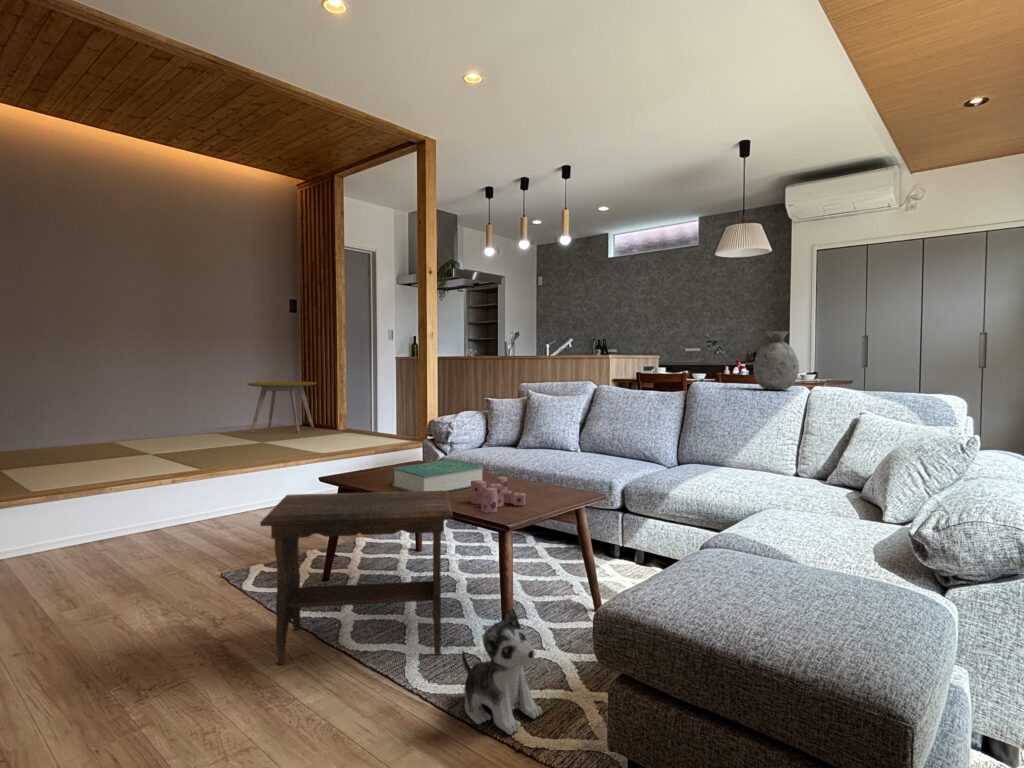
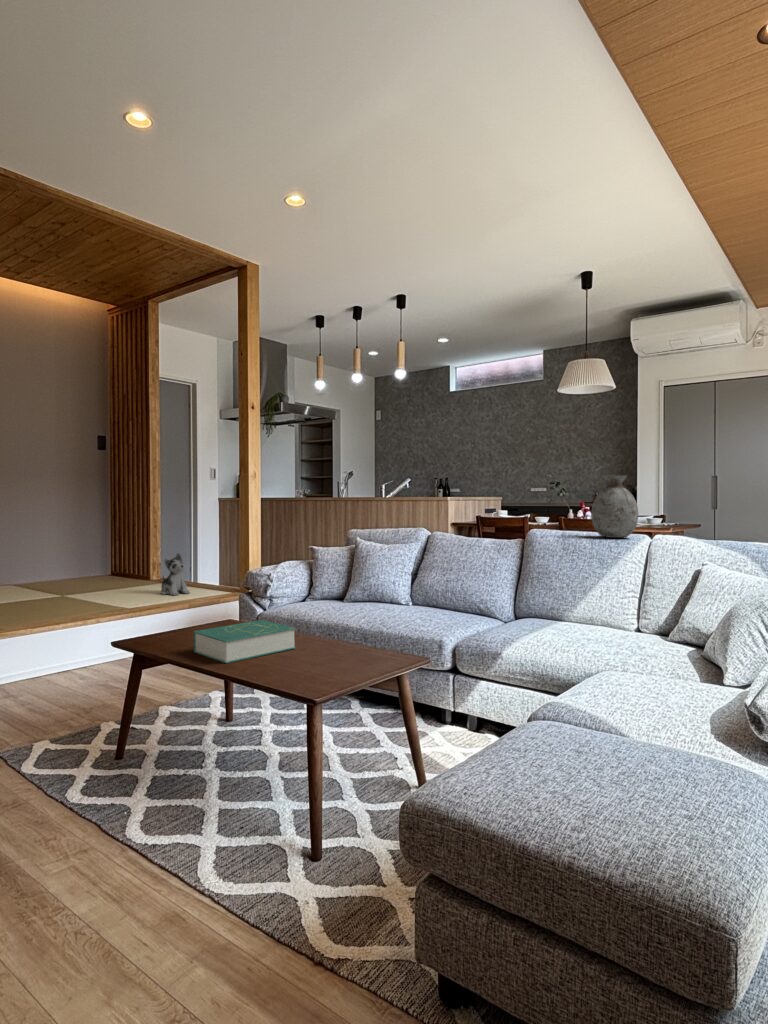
side table: present [247,382,317,433] -> none [54,529,132,586]
candle: present [471,477,525,513] -> none [277,640,338,683]
footstool: present [260,491,453,665] -> none [29,657,254,865]
plush toy: present [462,608,542,735] -> present [161,553,190,595]

